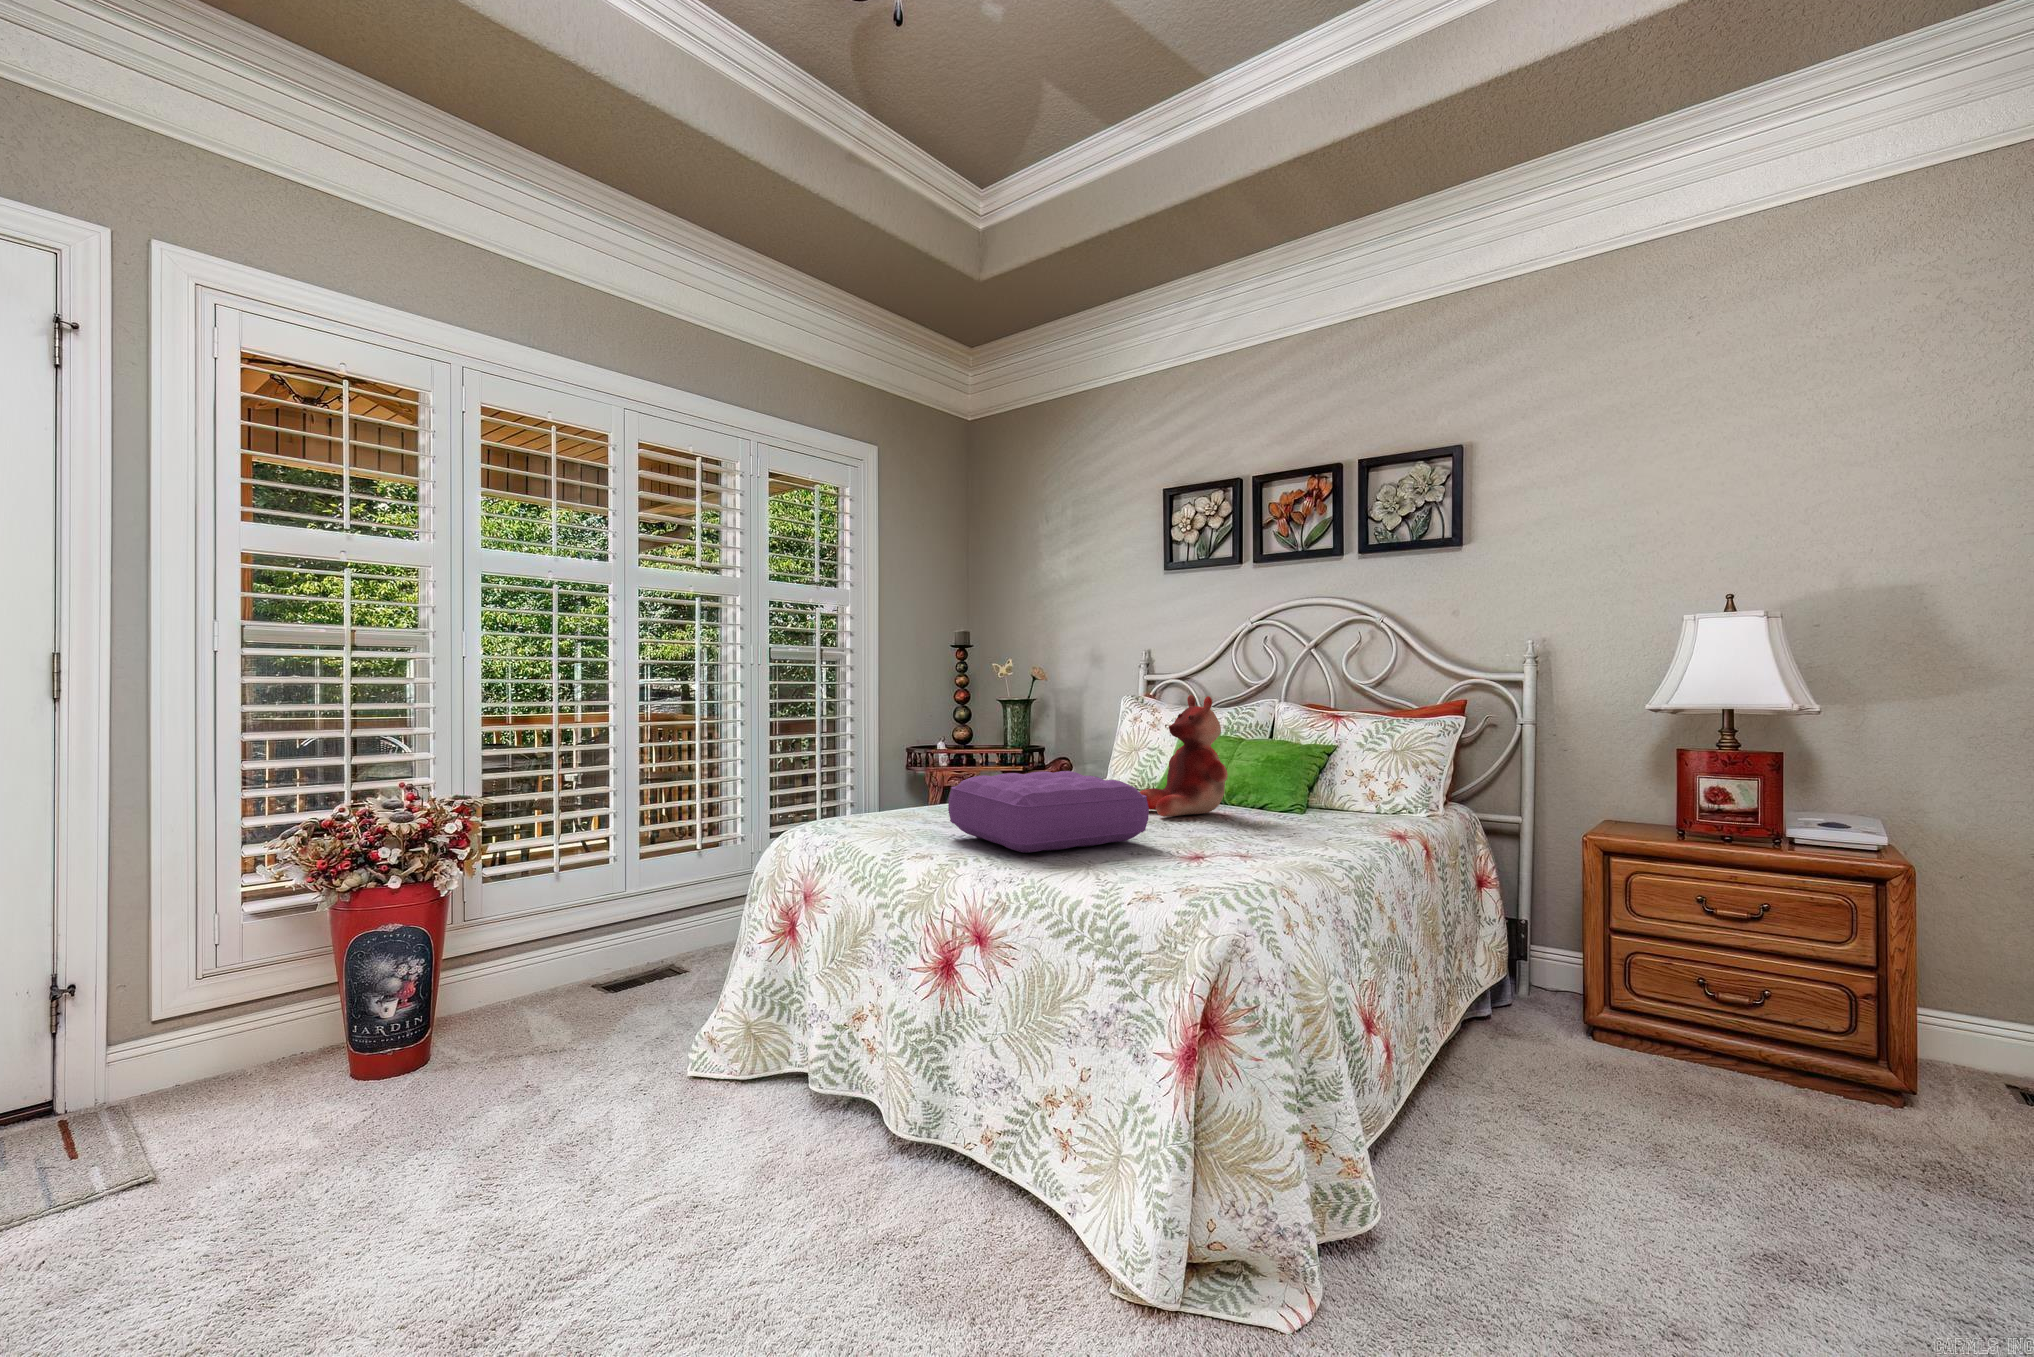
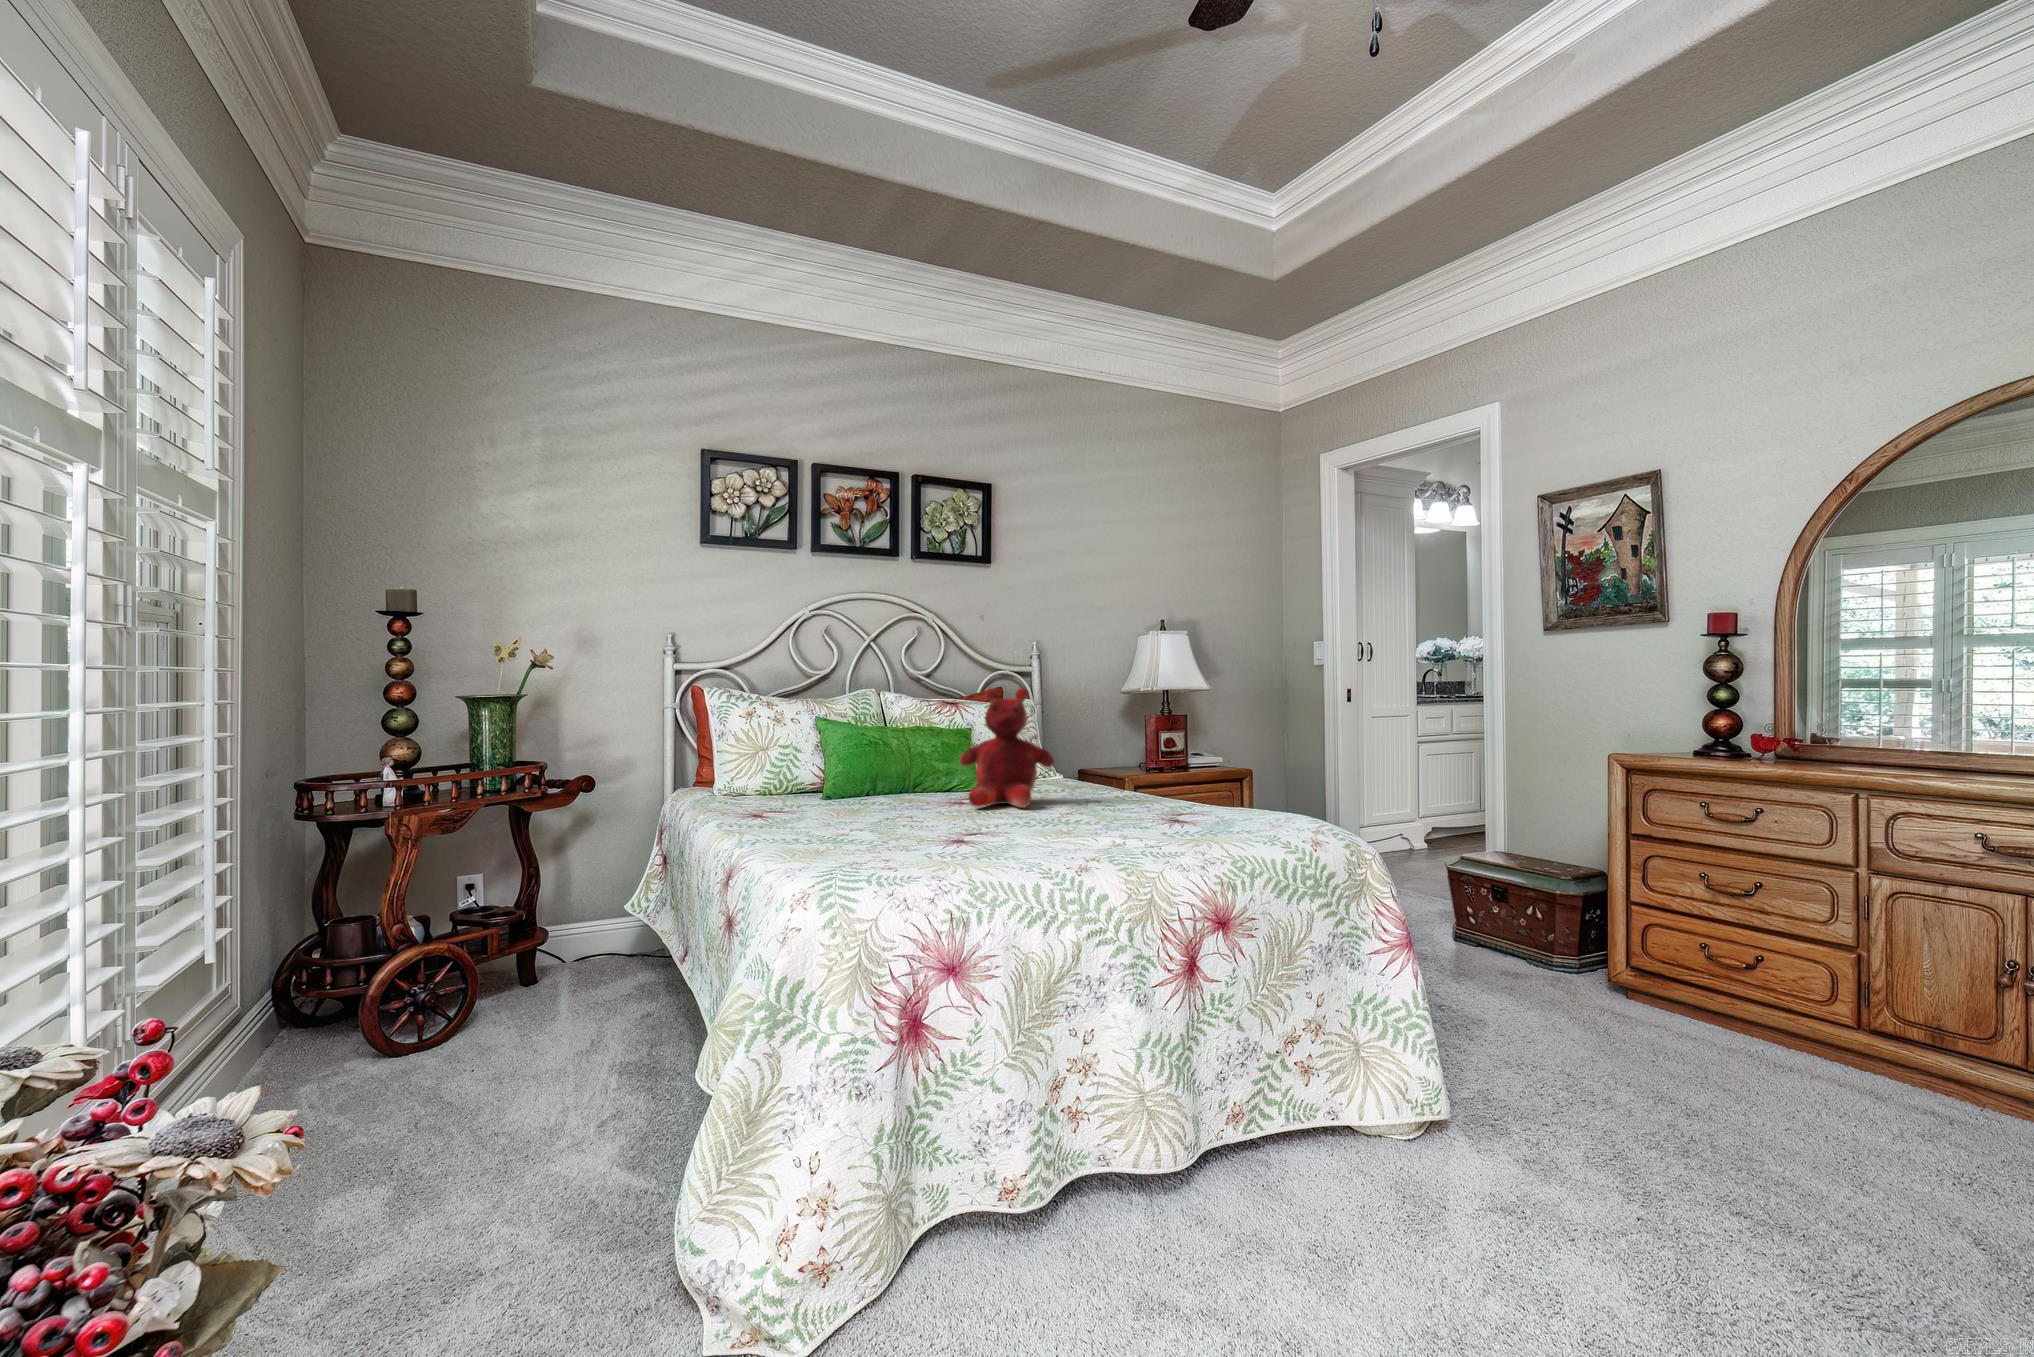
pillow: present [948,771,1149,853] -> none [1028,767,1194,845]

